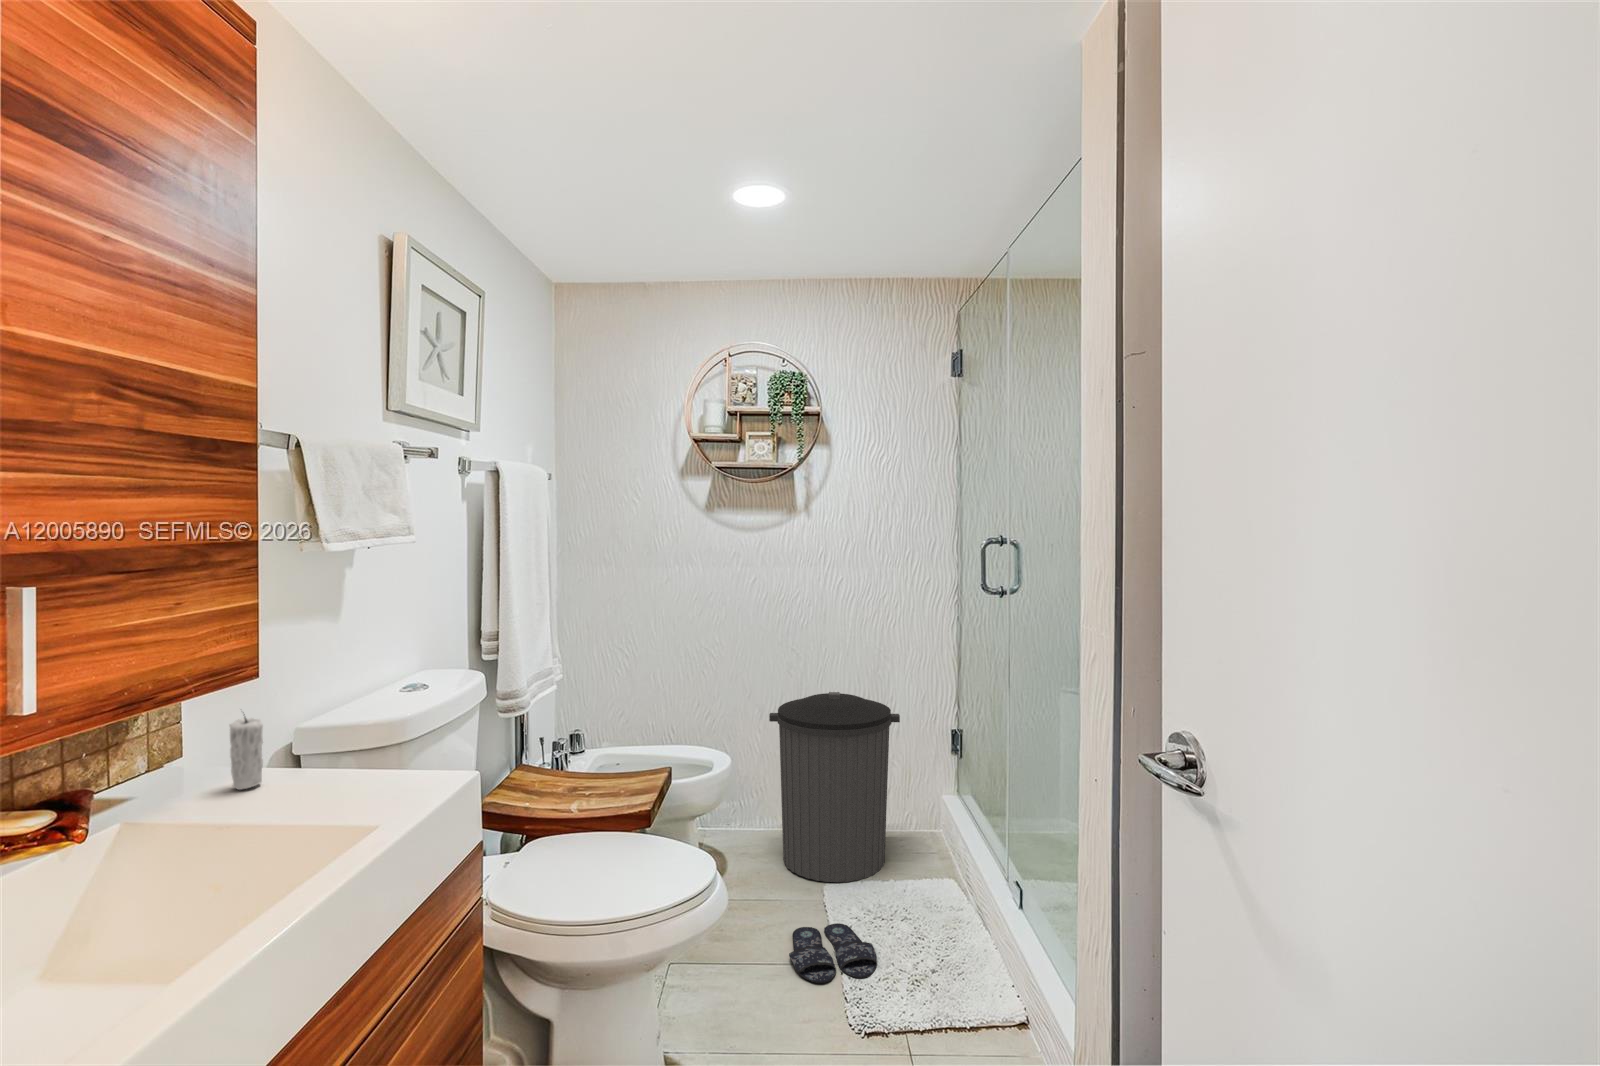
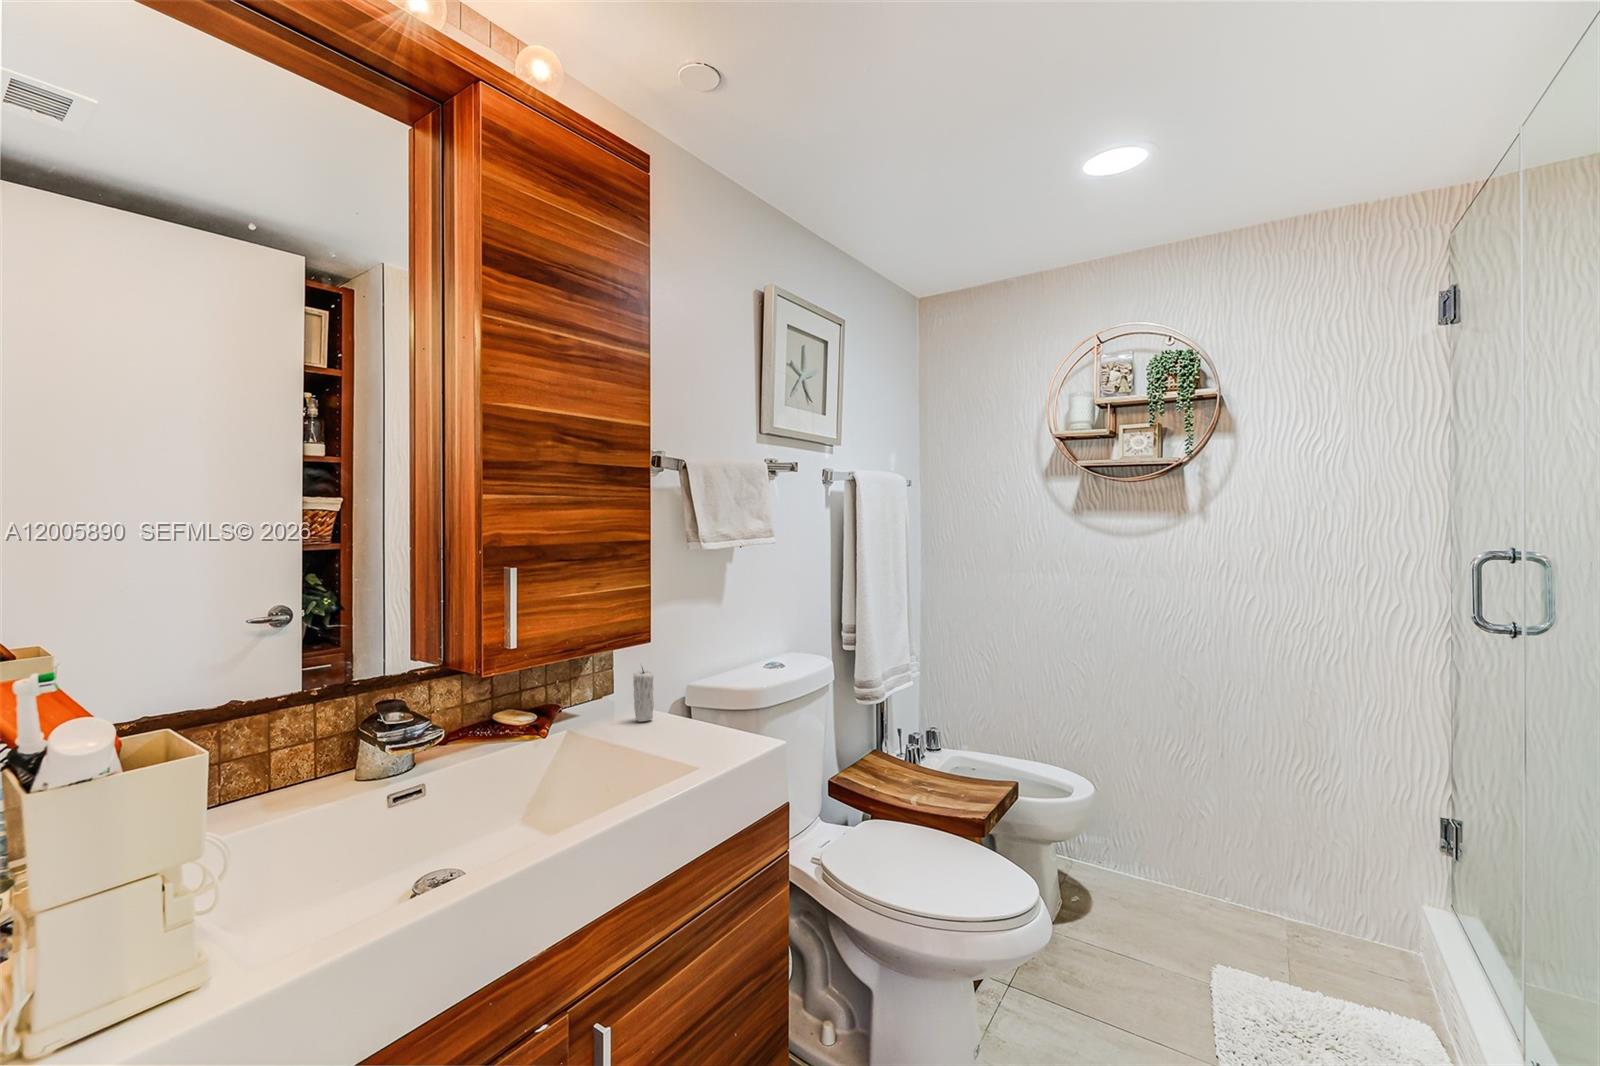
trash can: present [769,692,900,882] -> none [1143,721,1311,943]
slippers: present [789,923,877,983] -> none [1139,974,1245,1040]

